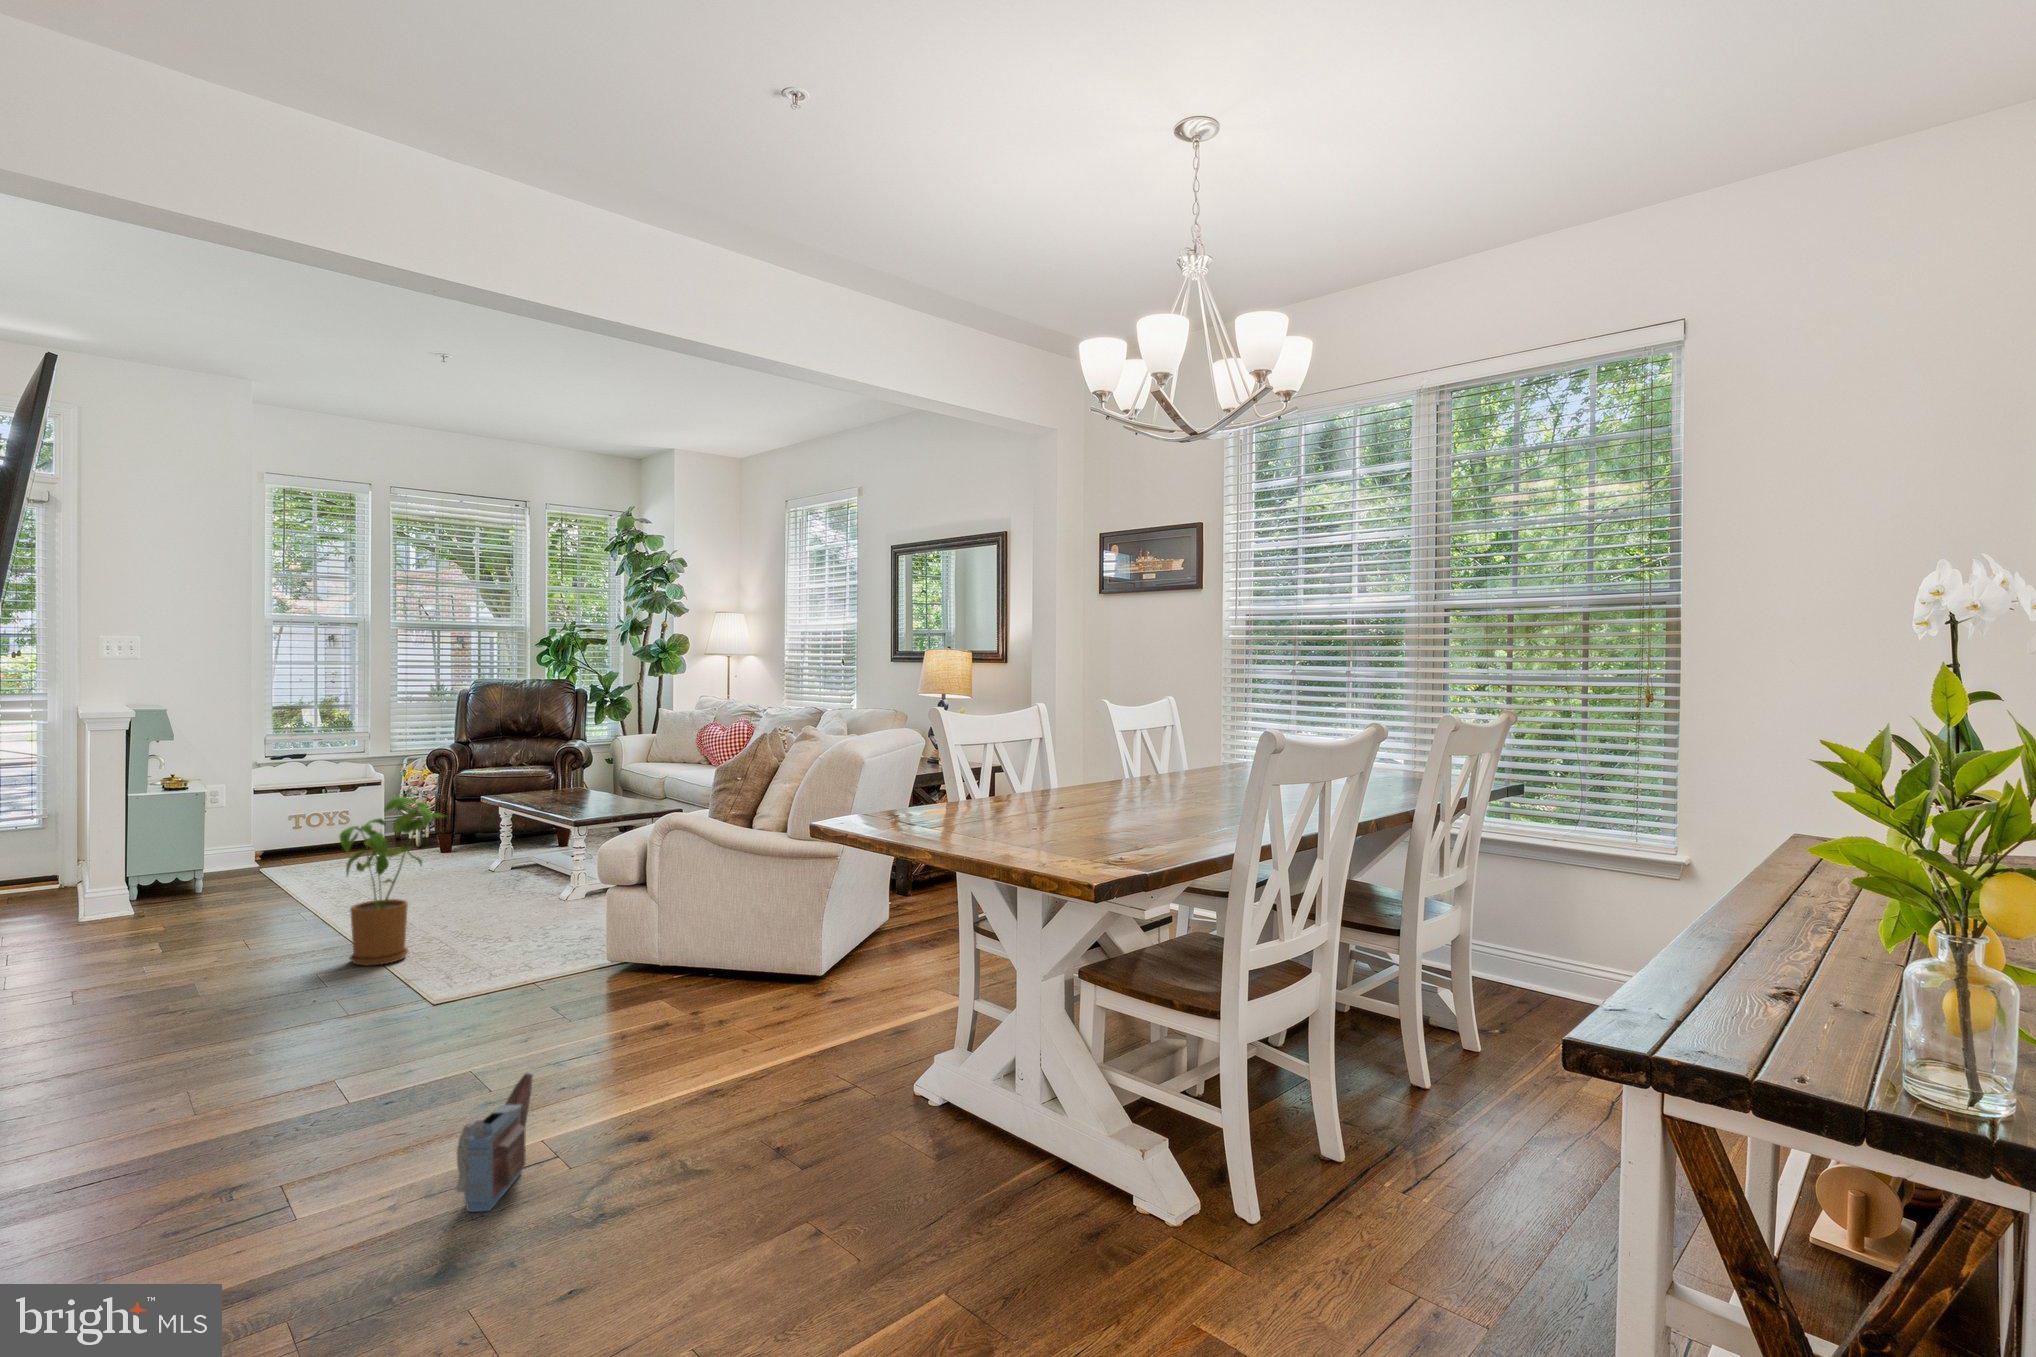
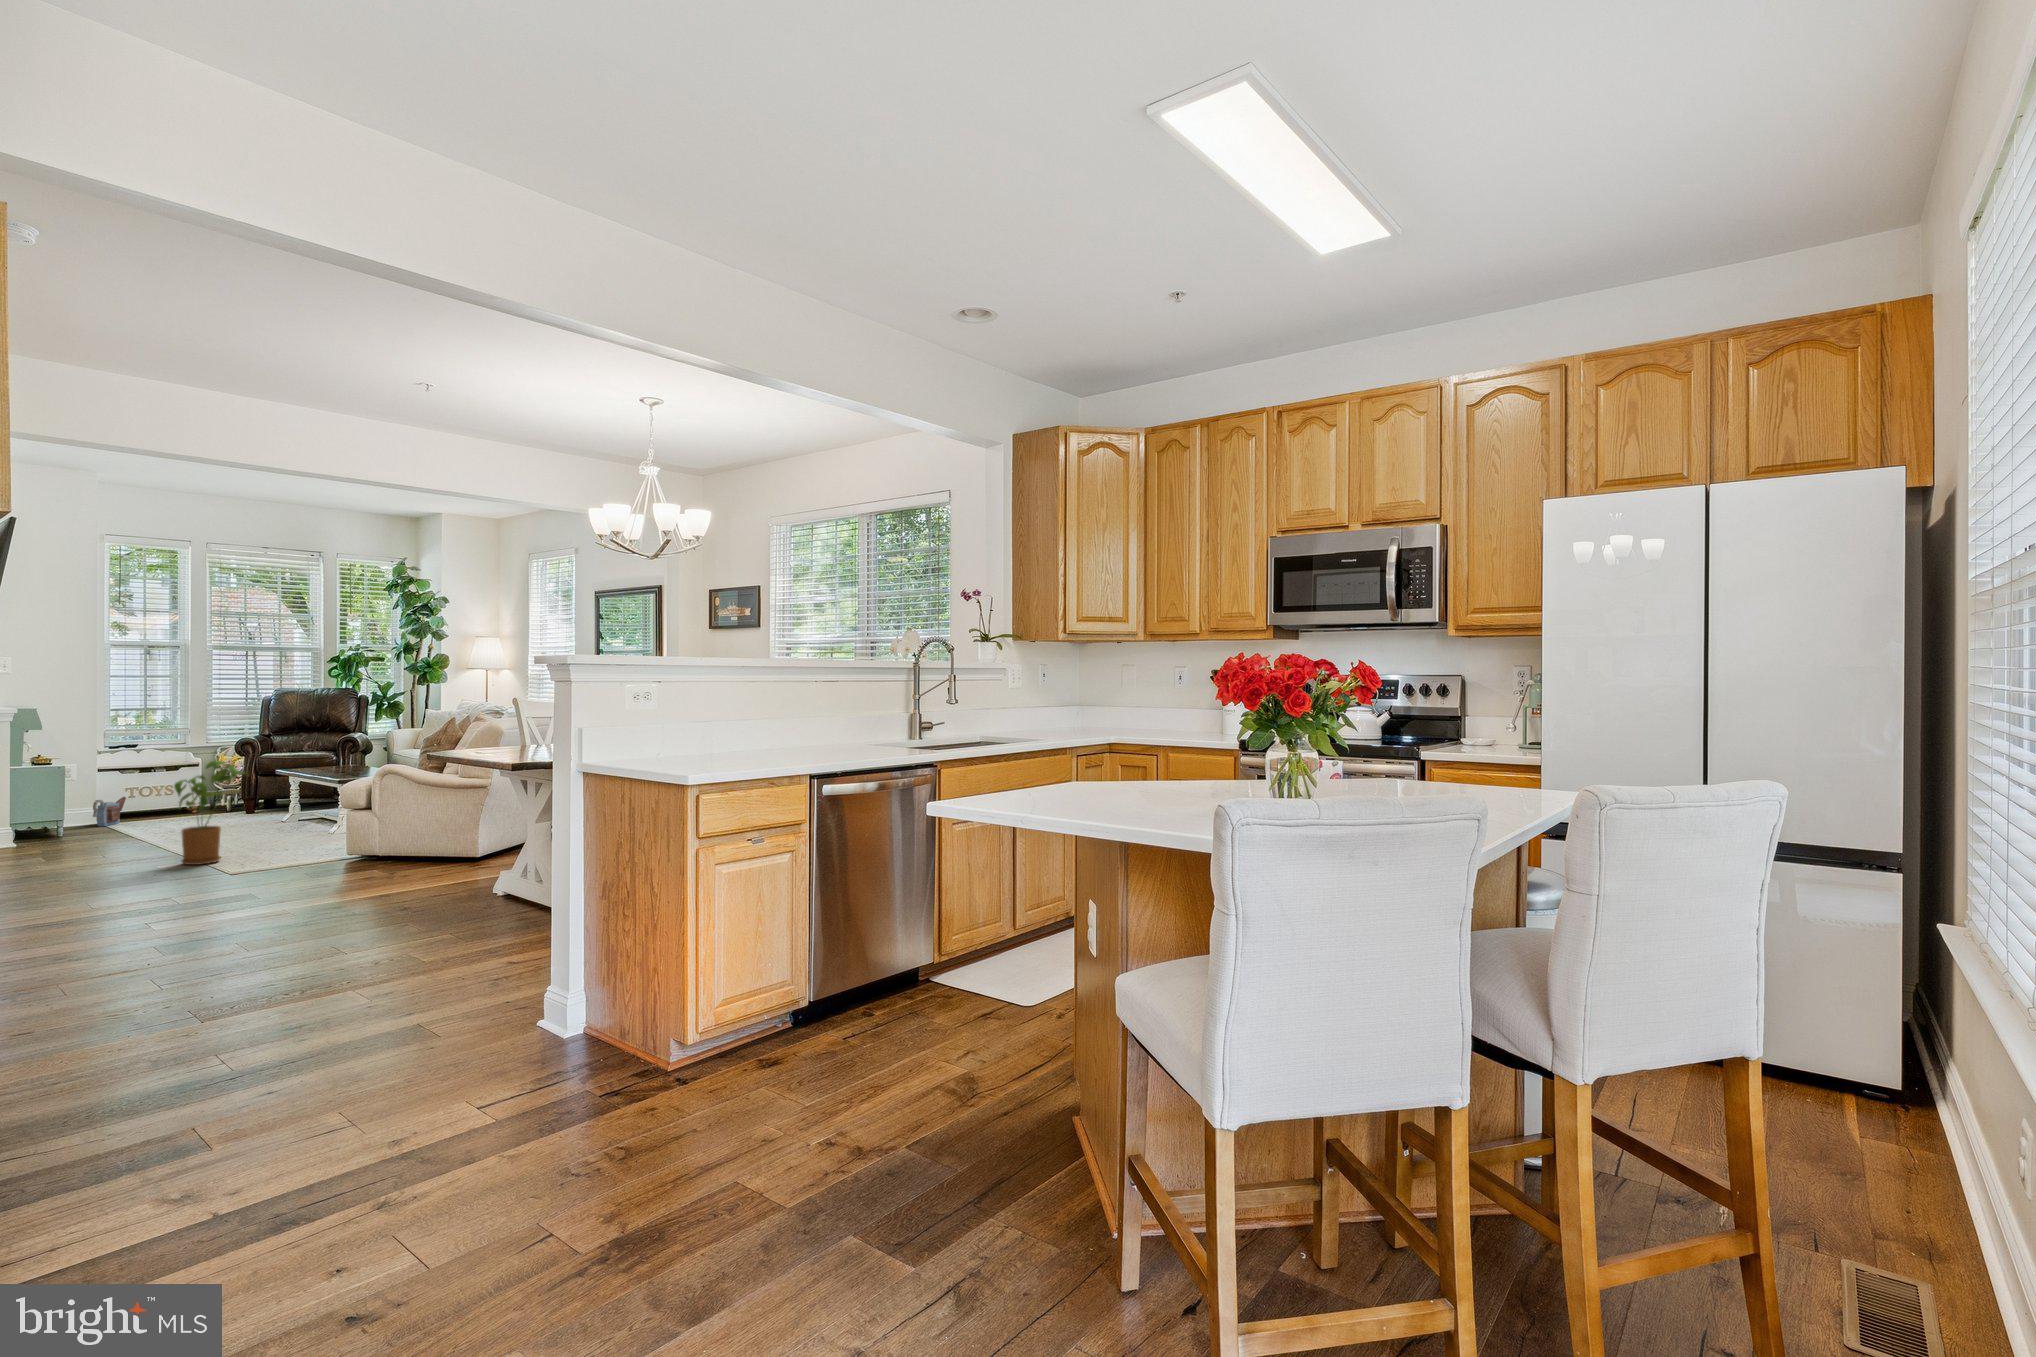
watering can: present [456,1073,533,1212] -> present [93,797,126,826]

